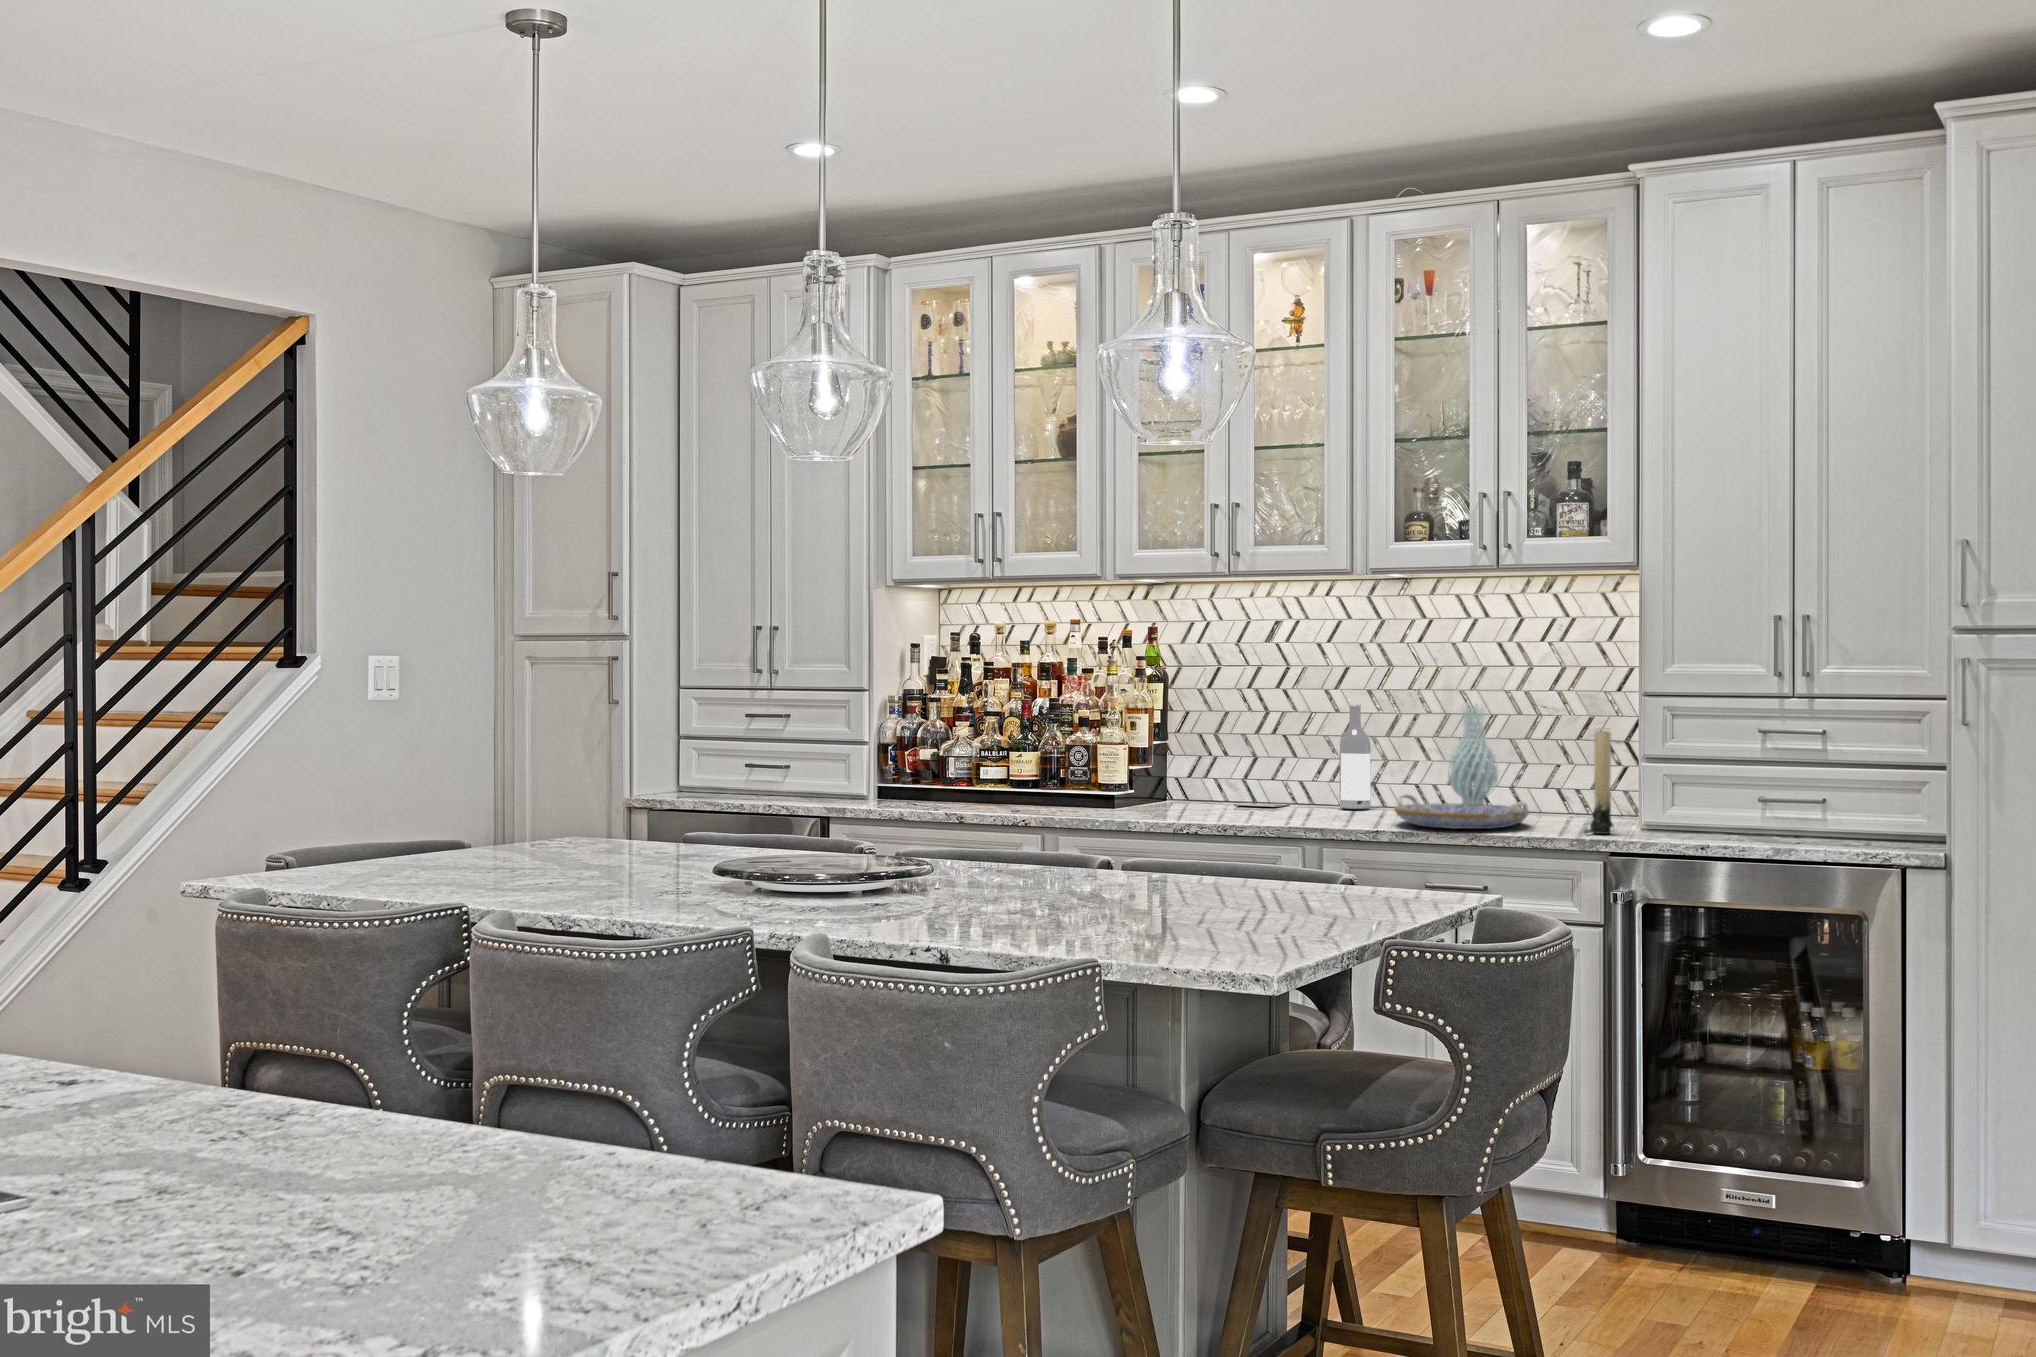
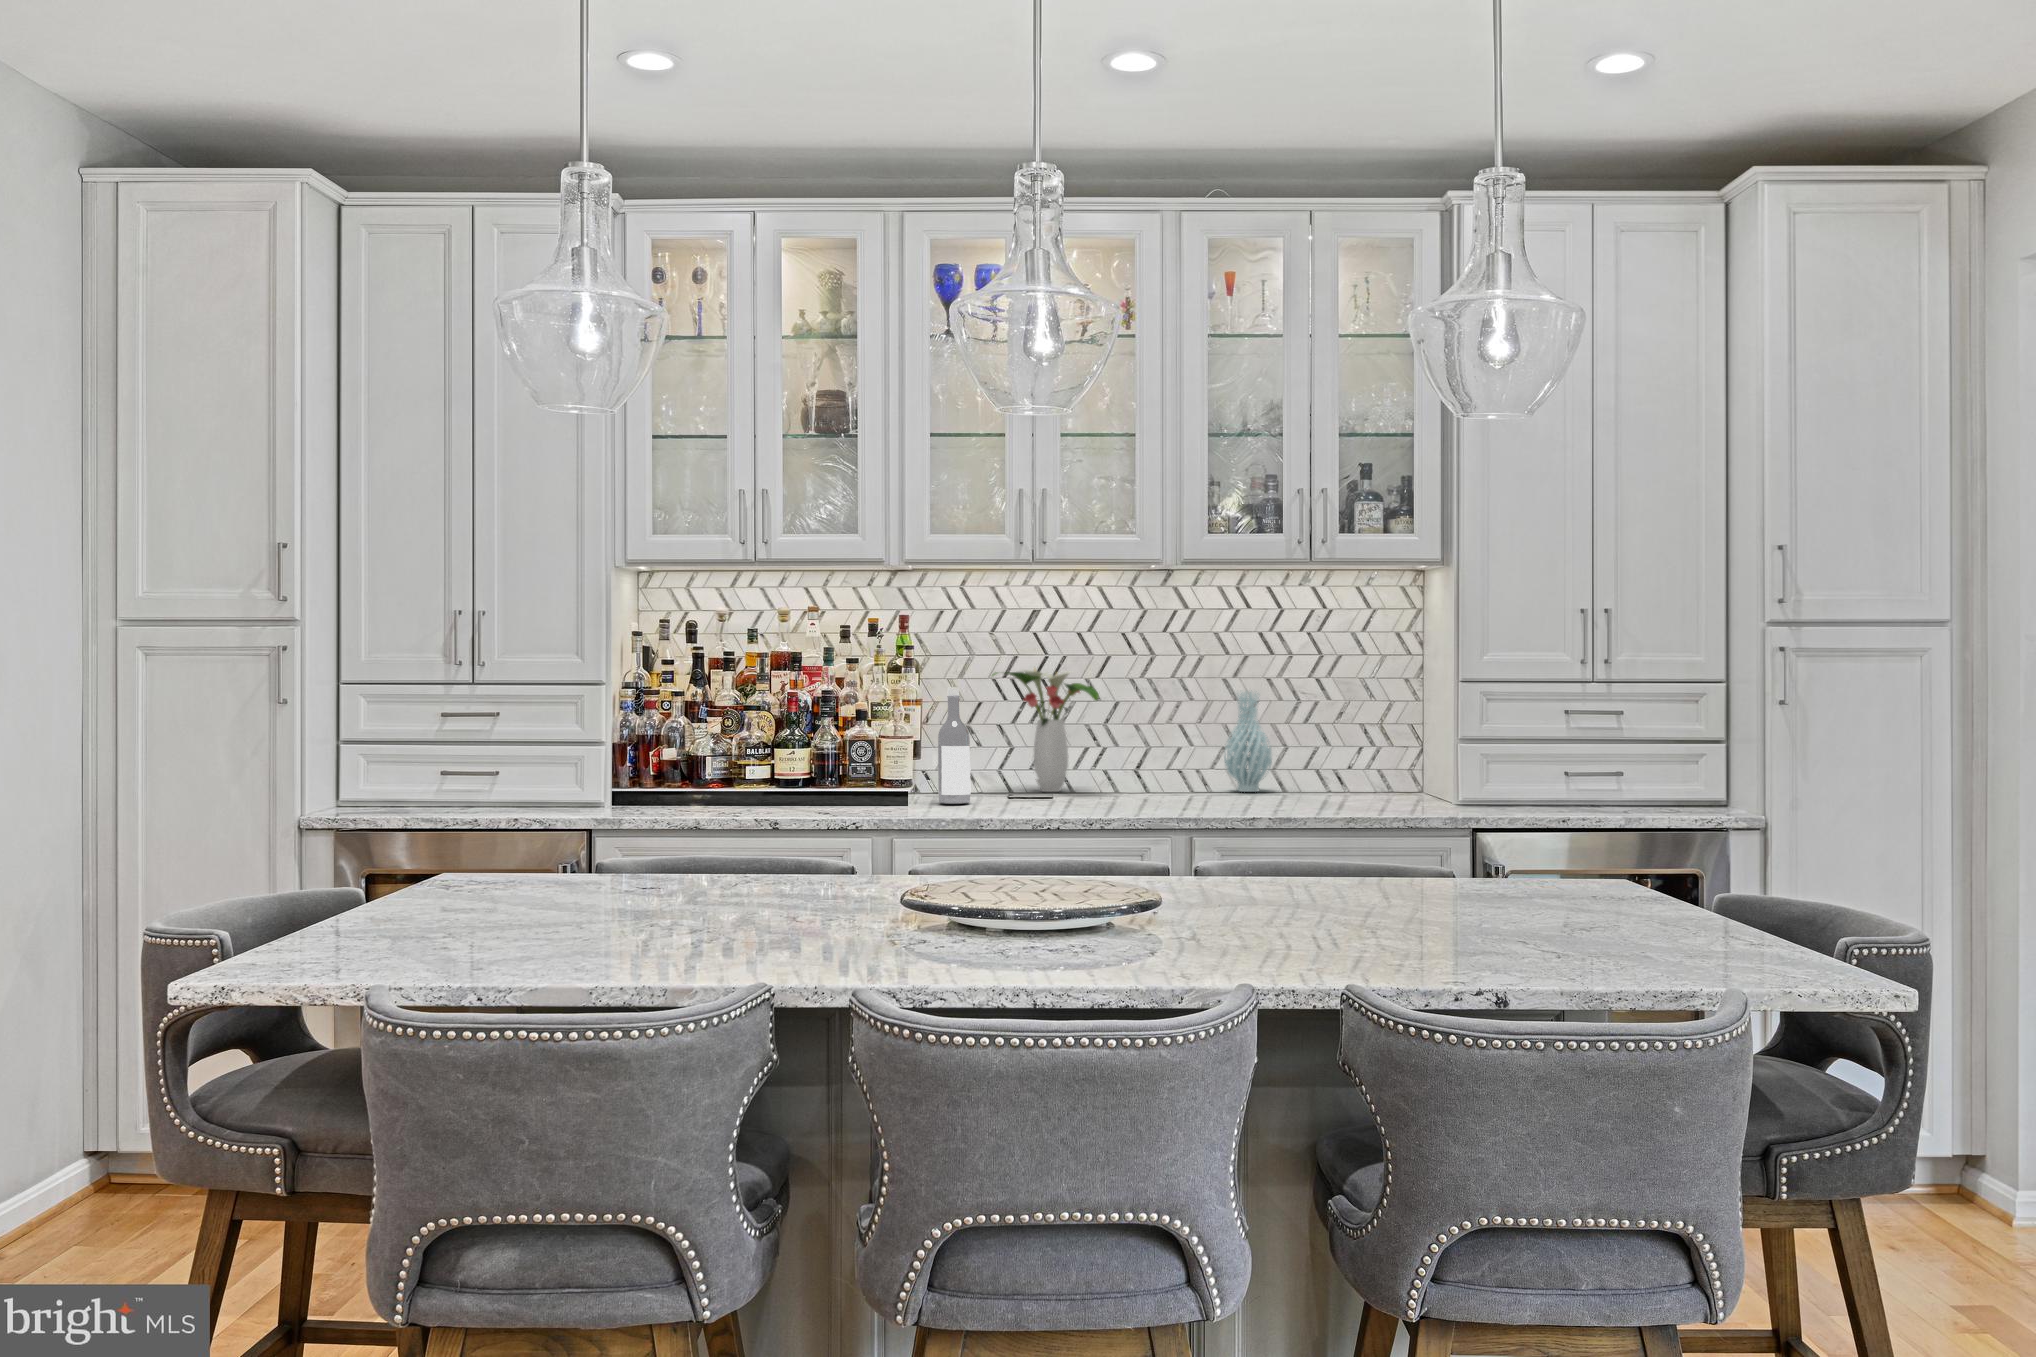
flower arrangement: none [1218,677,1314,801] -> present [992,668,1099,792]
wine bottle: present [1340,697,1371,809] -> present [938,688,971,804]
candle: present [1584,727,1613,834] -> none [1444,707,1469,813]
serving tray: present [1394,794,1529,829] -> none [1234,780,1380,813]

